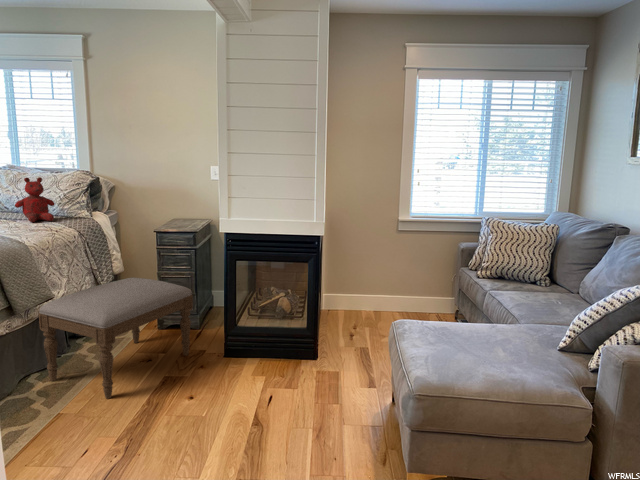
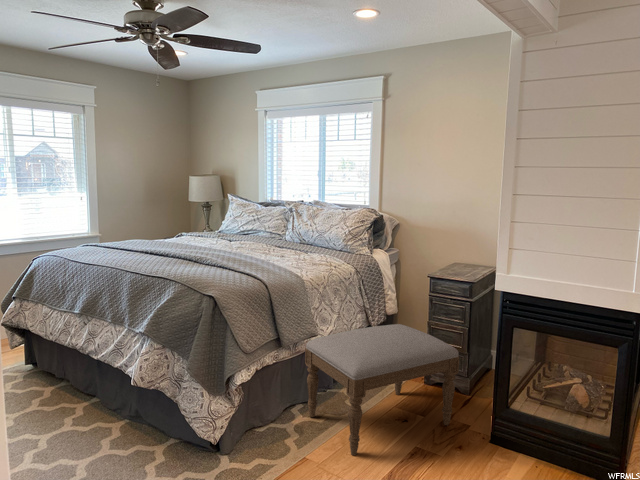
teddy bear: present [15,177,54,222] -> none [306,214,339,256]

